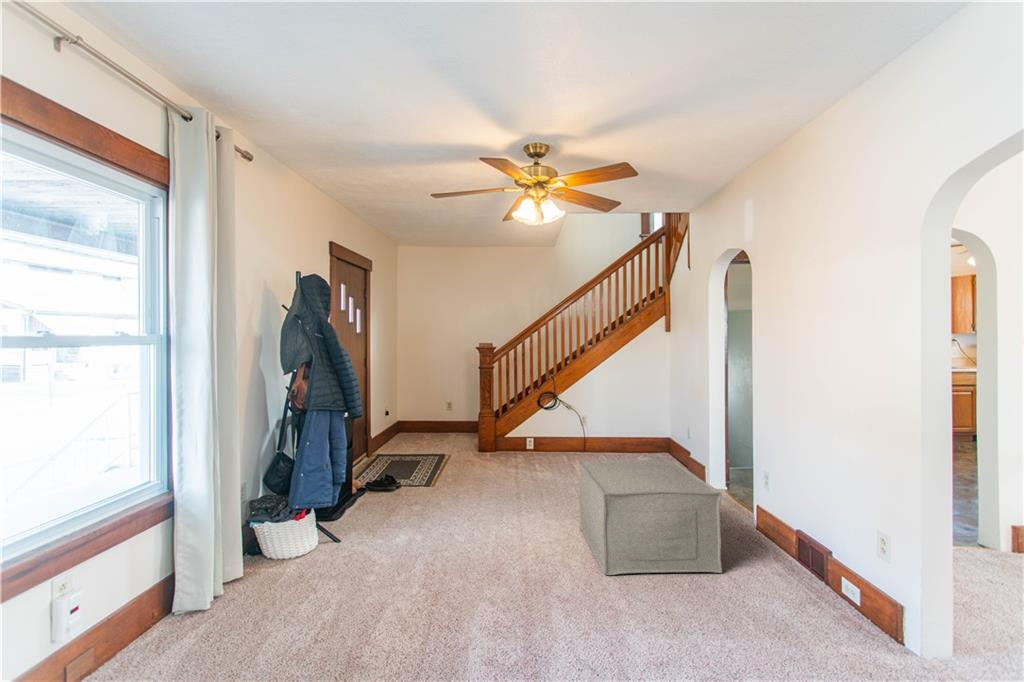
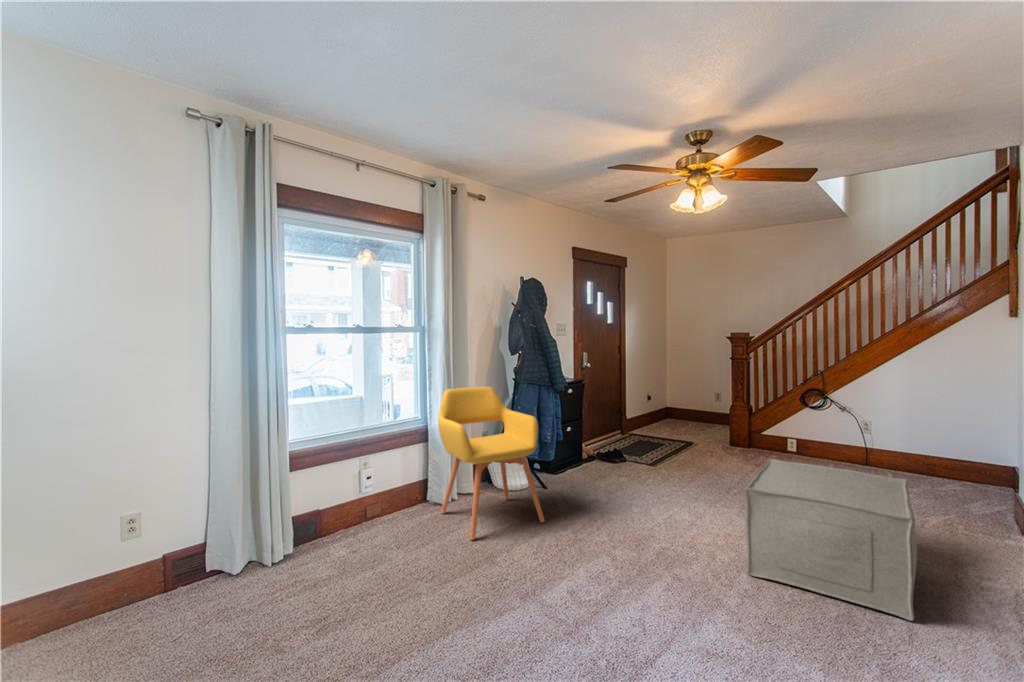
armchair: none [208,420,377,649] -> present [438,387,545,540]

